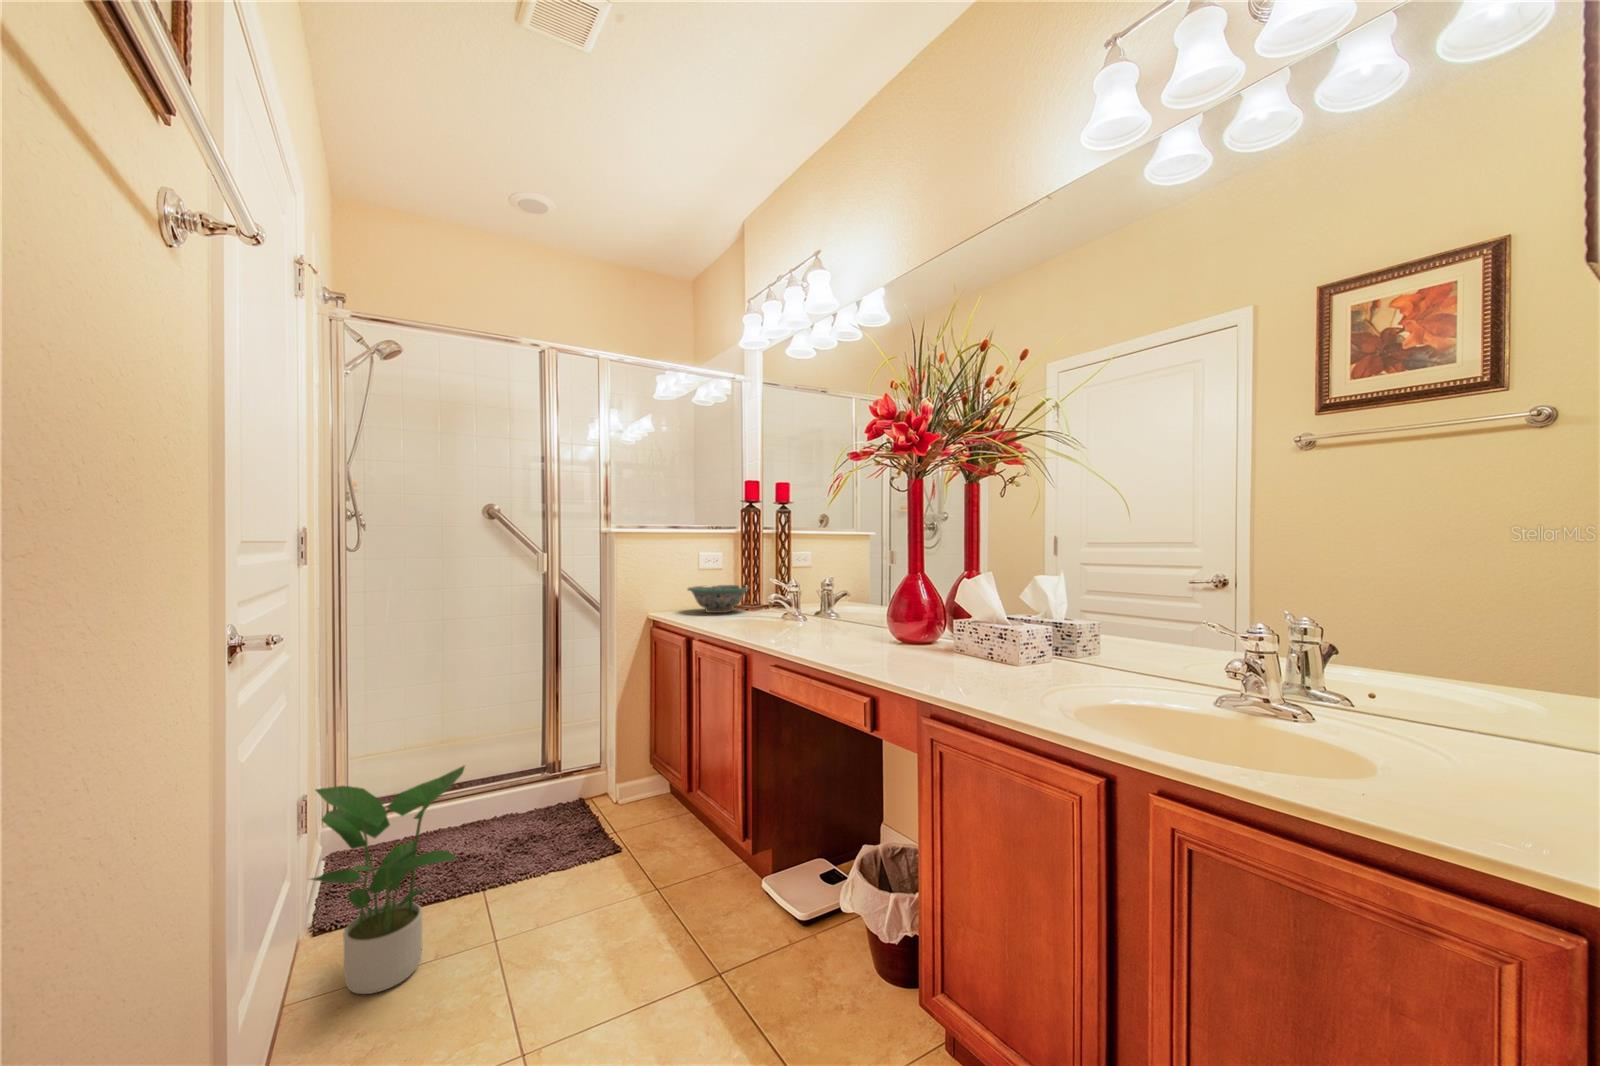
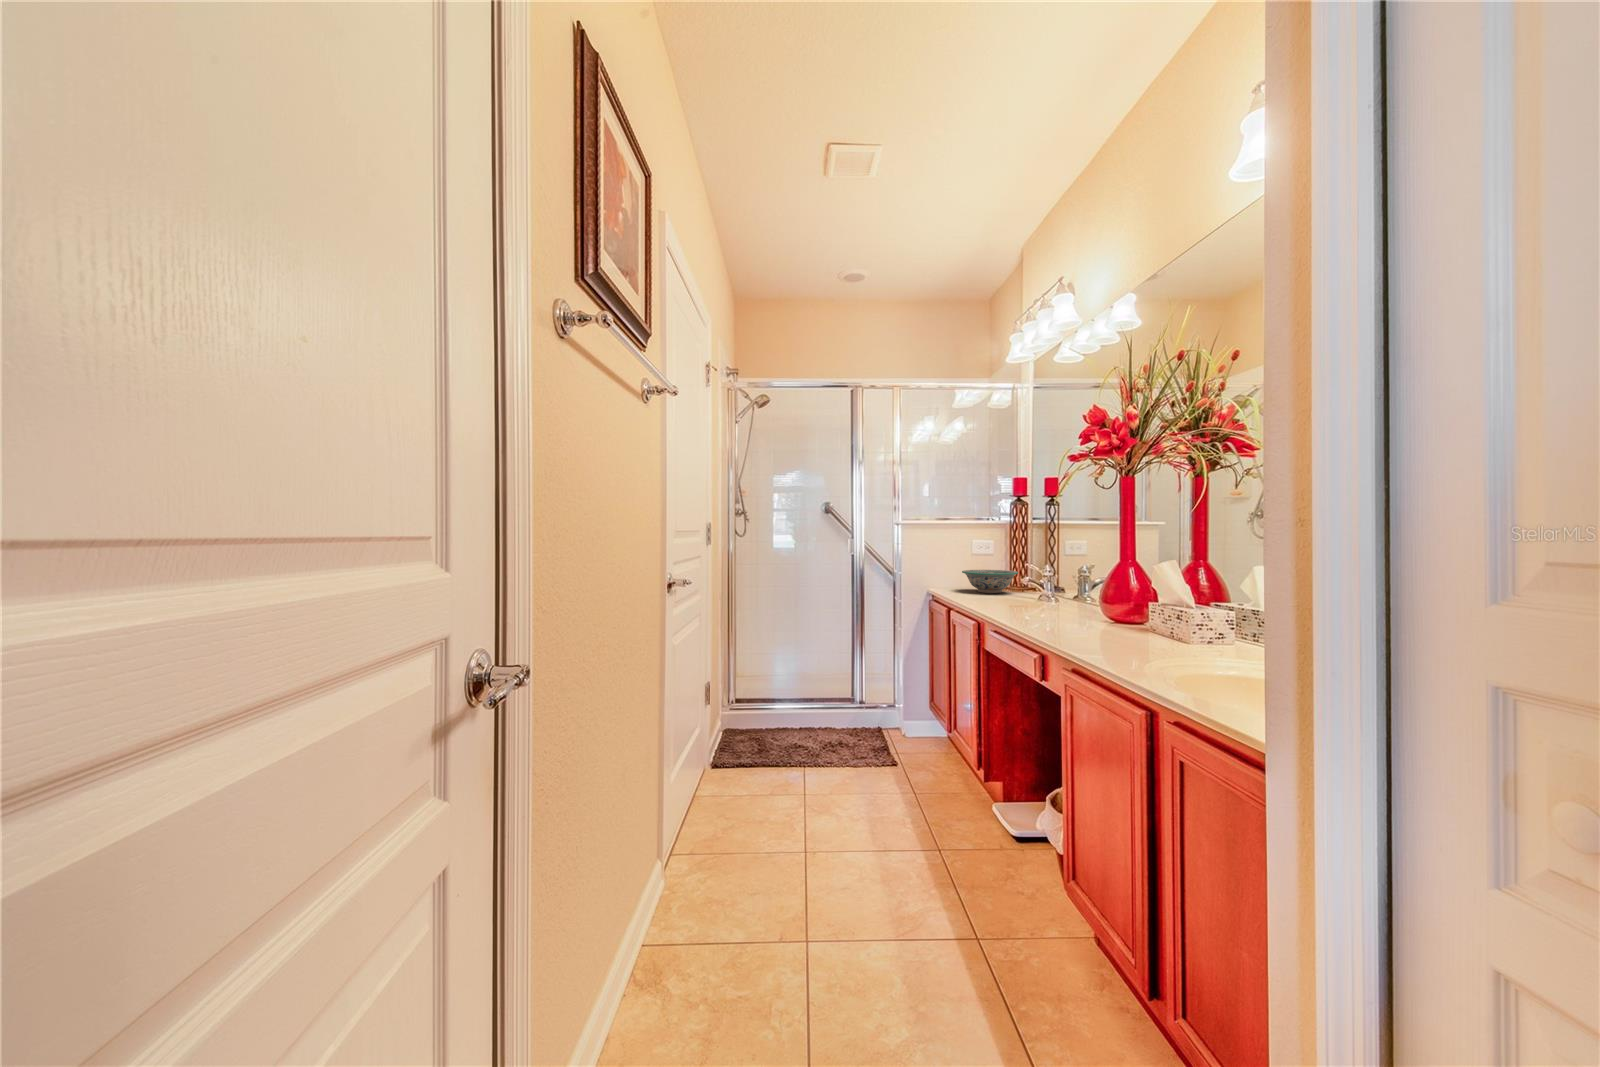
potted plant: present [311,766,465,994] -> none [708,675,791,802]

